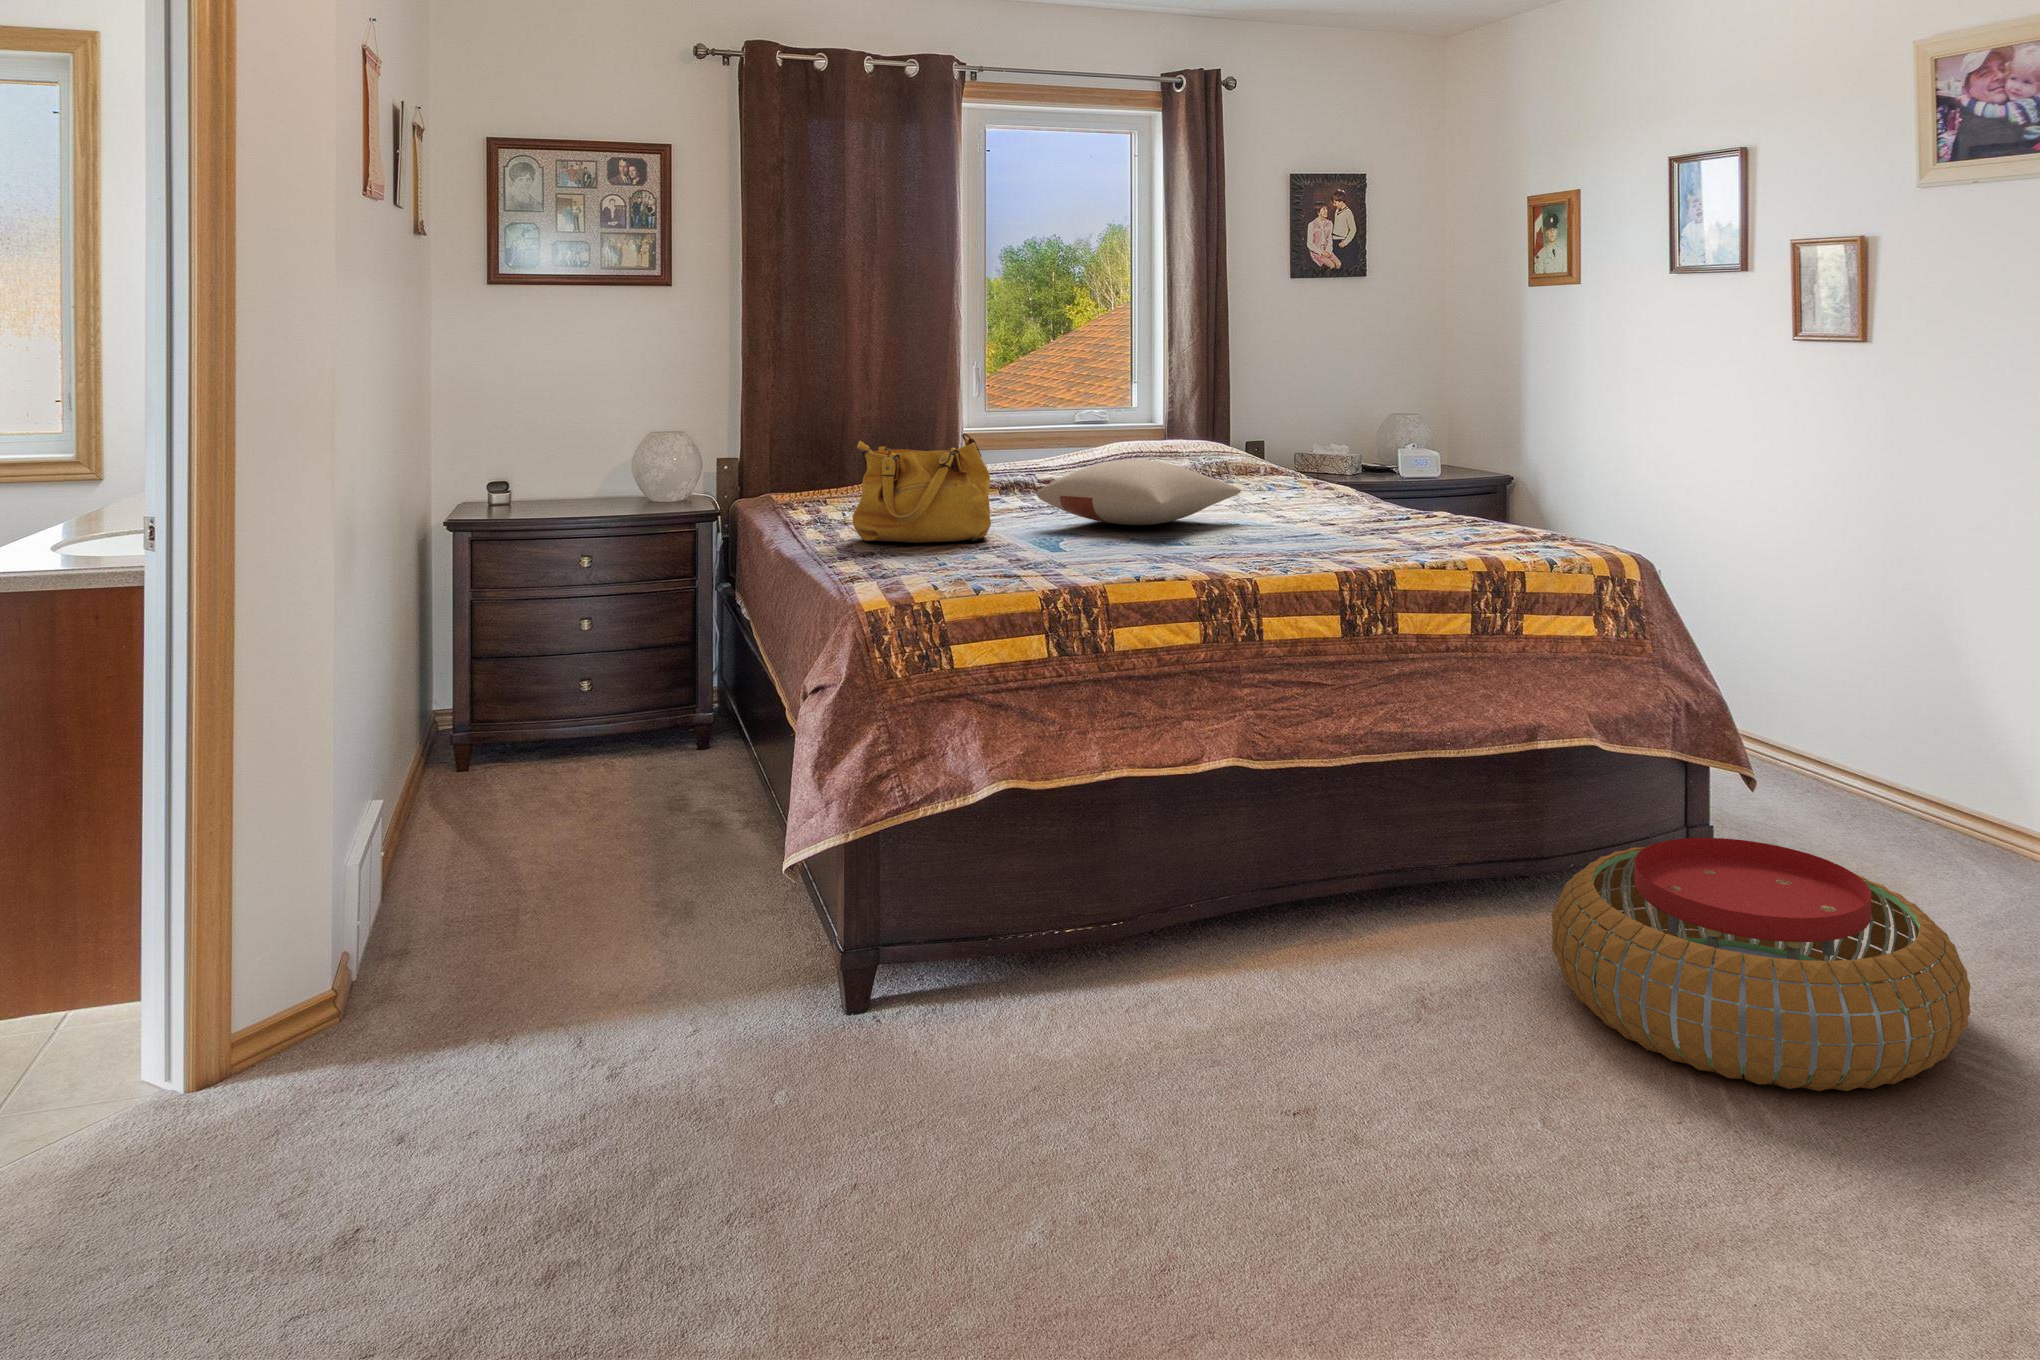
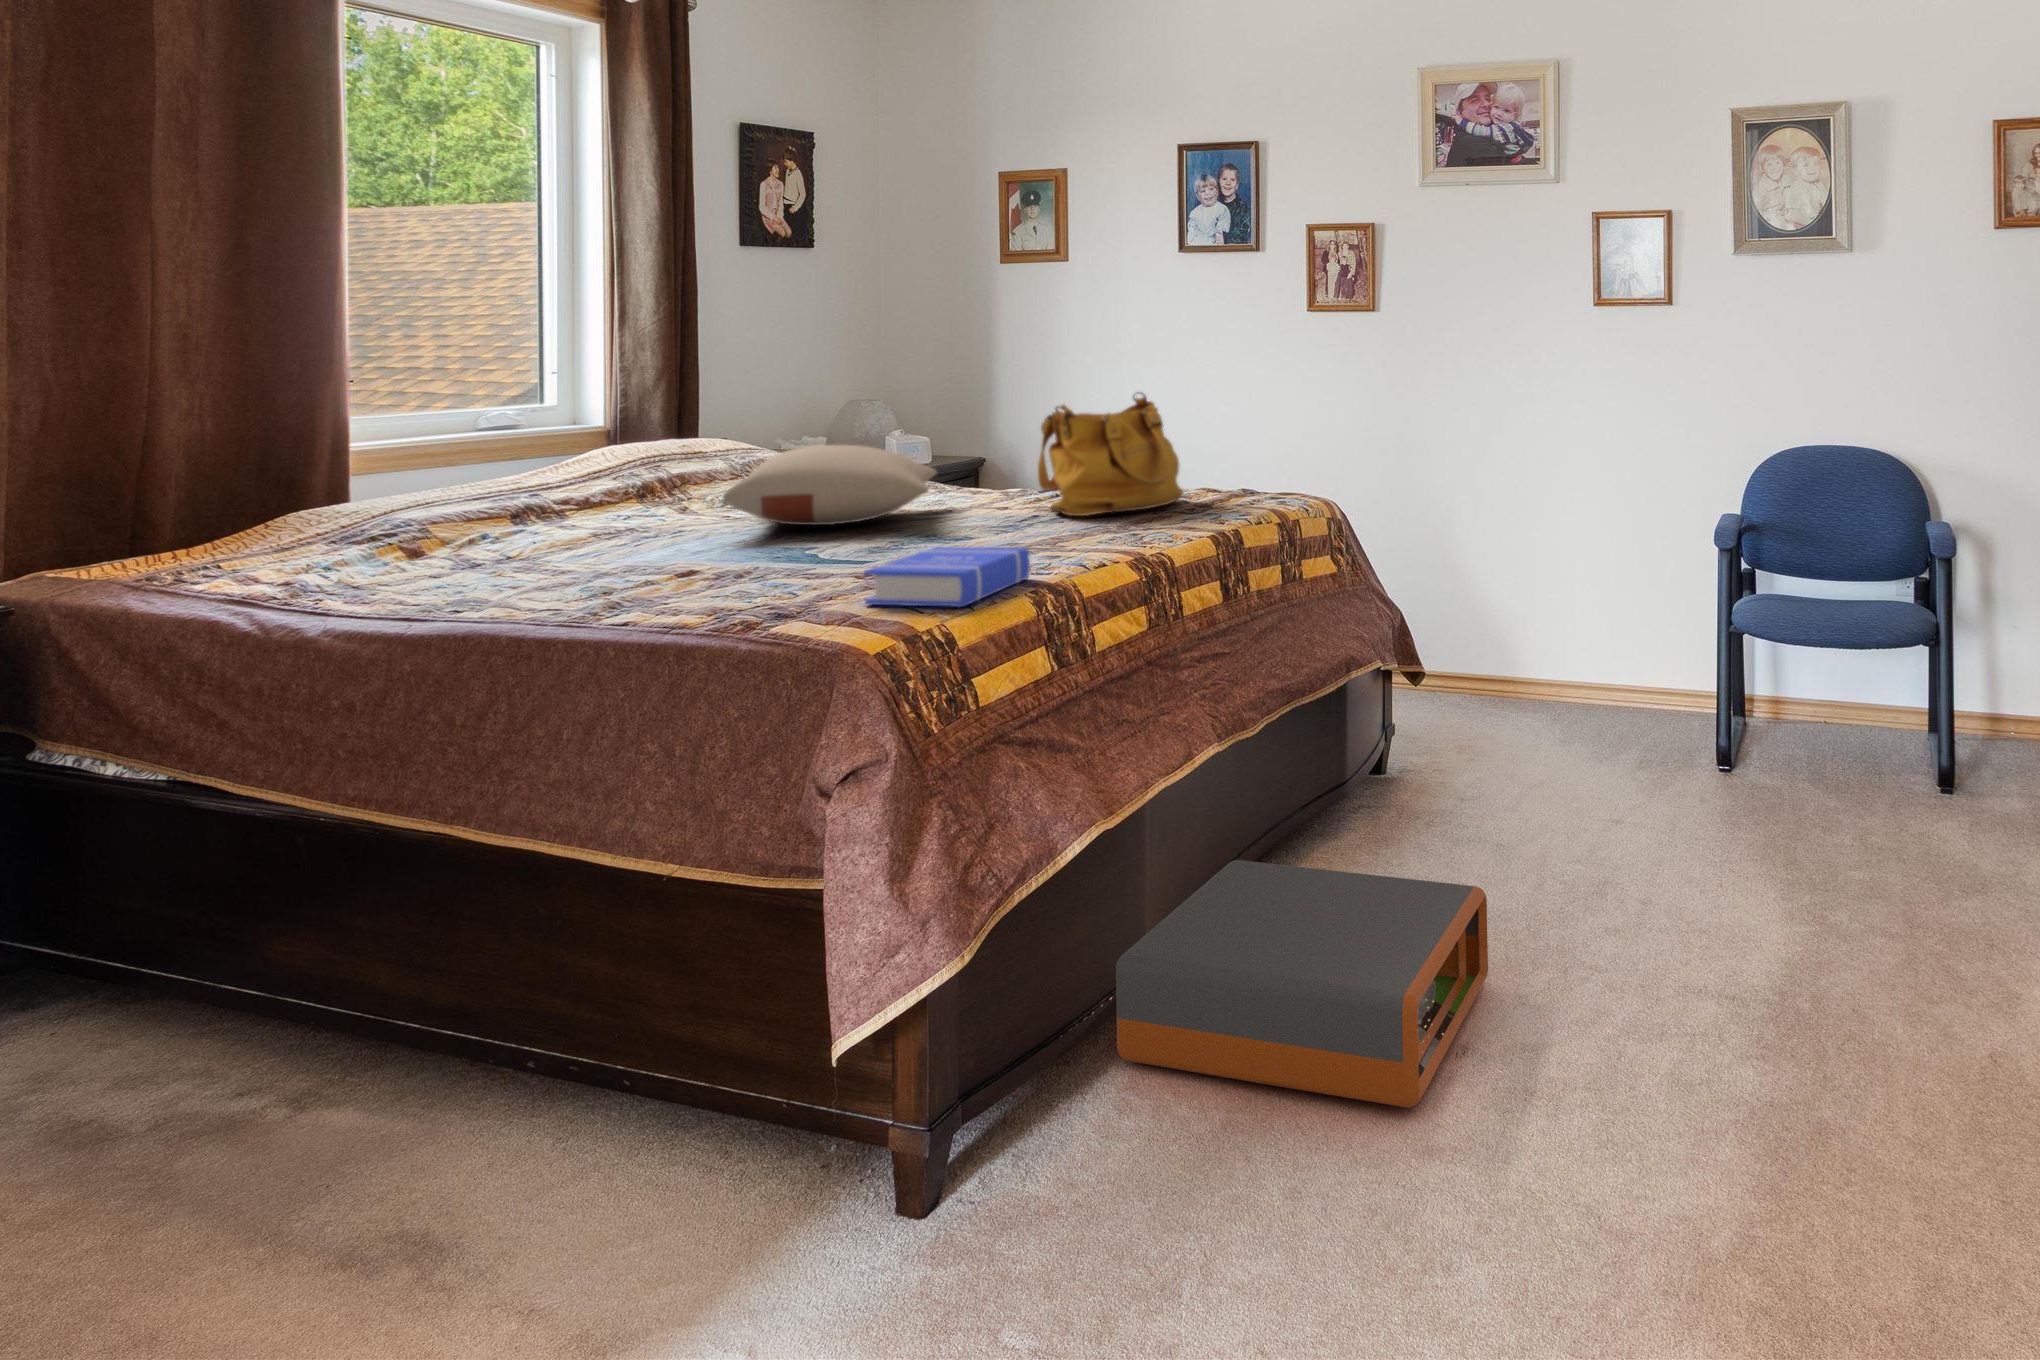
handbag: present [853,433,991,543] -> present [1038,393,1183,516]
book: none [953,548,1089,593] -> present [864,547,1030,607]
pouf: present [1552,838,1970,1091] -> none [1424,698,1735,883]
storage box: none [1059,876,1392,1105] -> present [1116,860,1488,1108]

